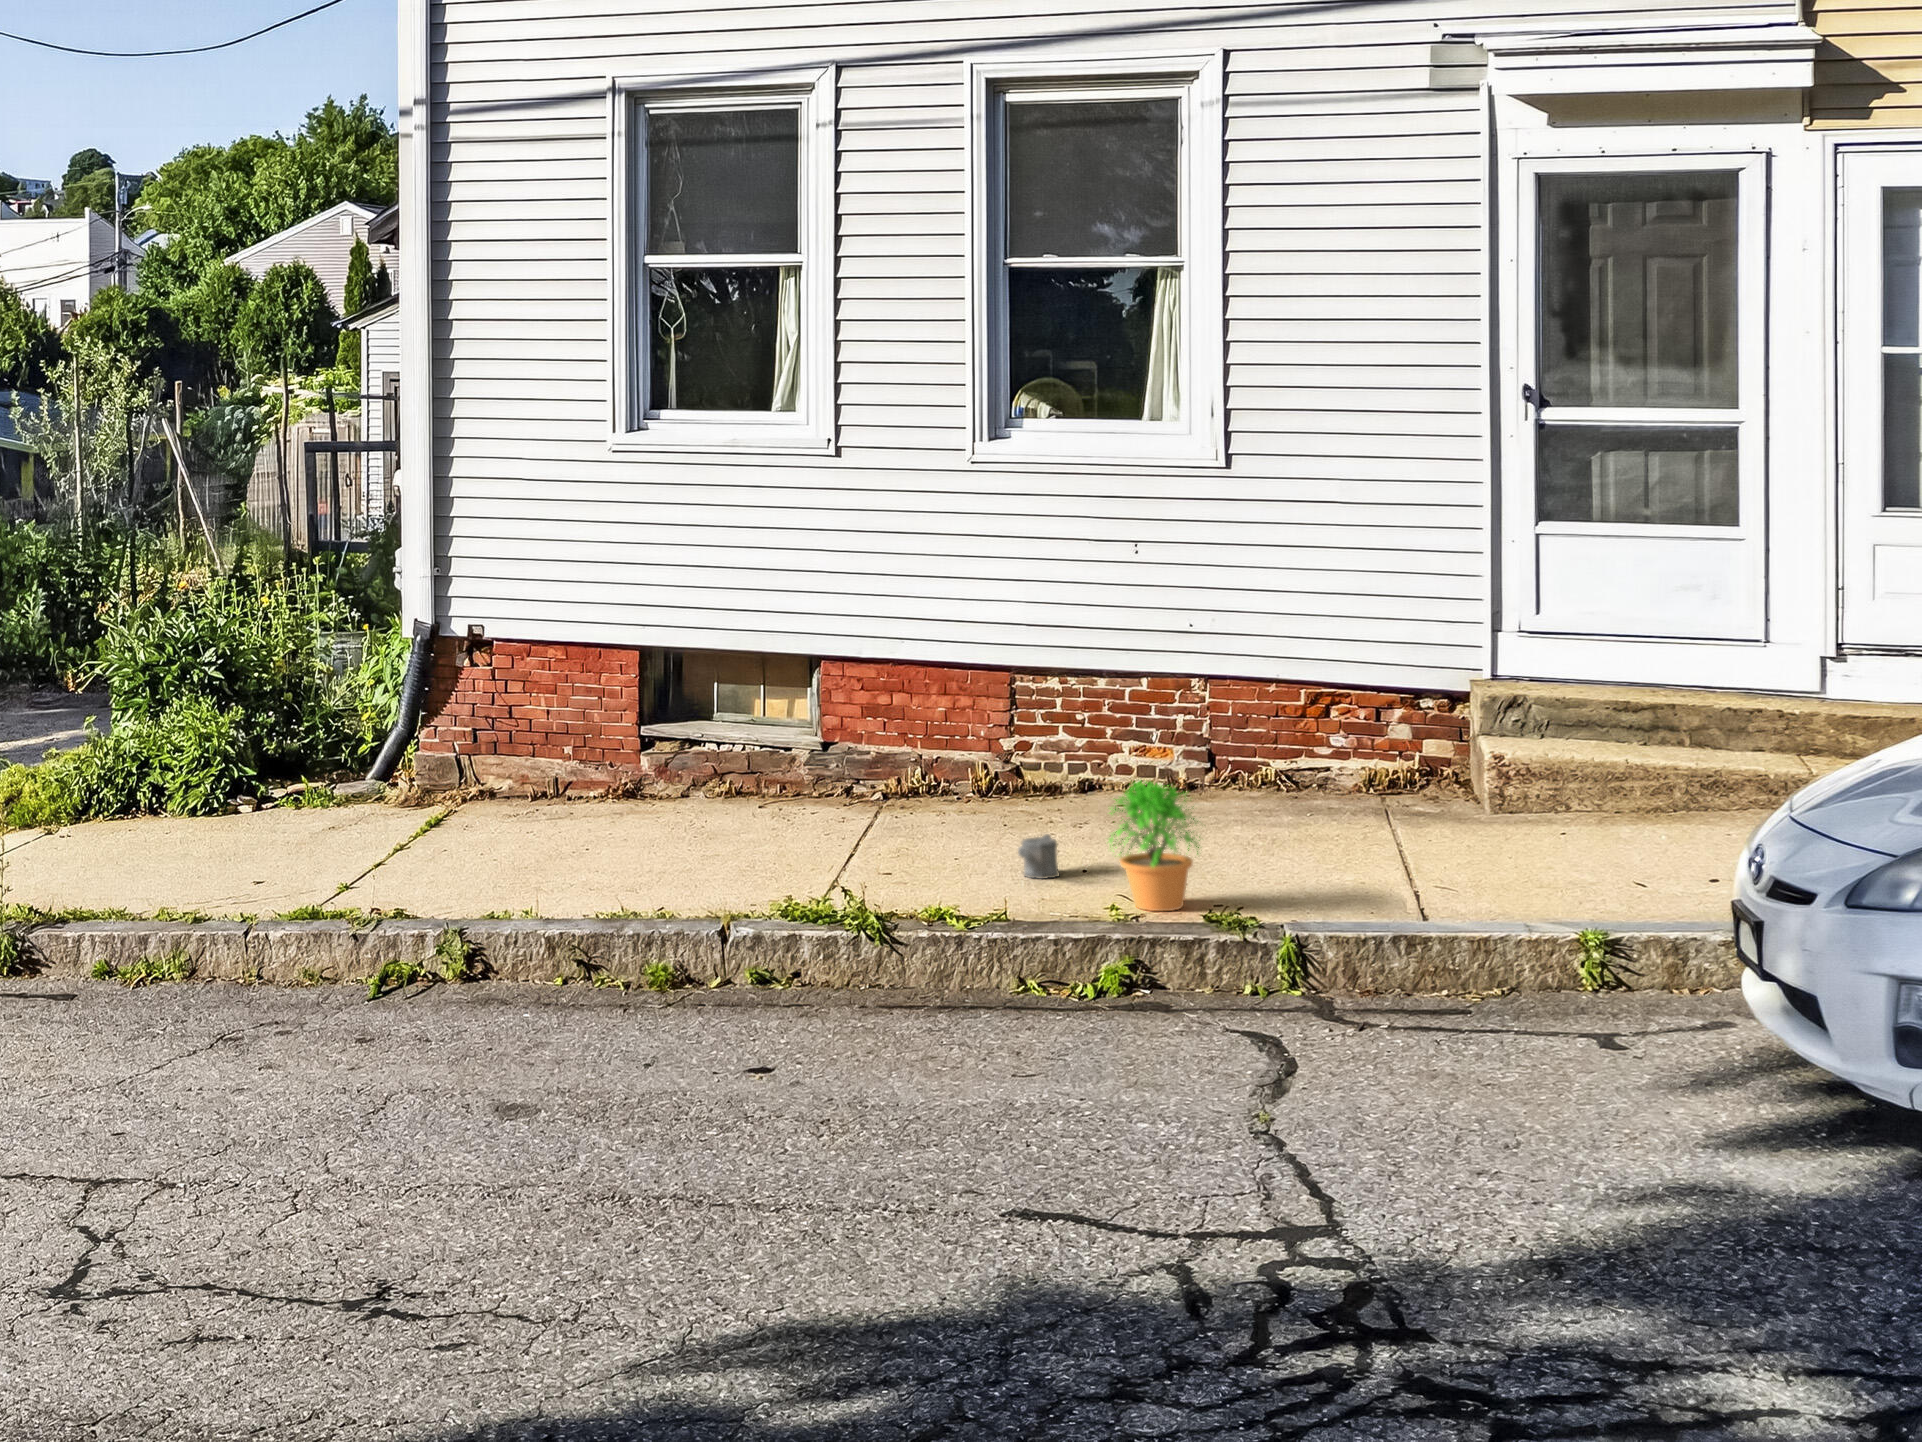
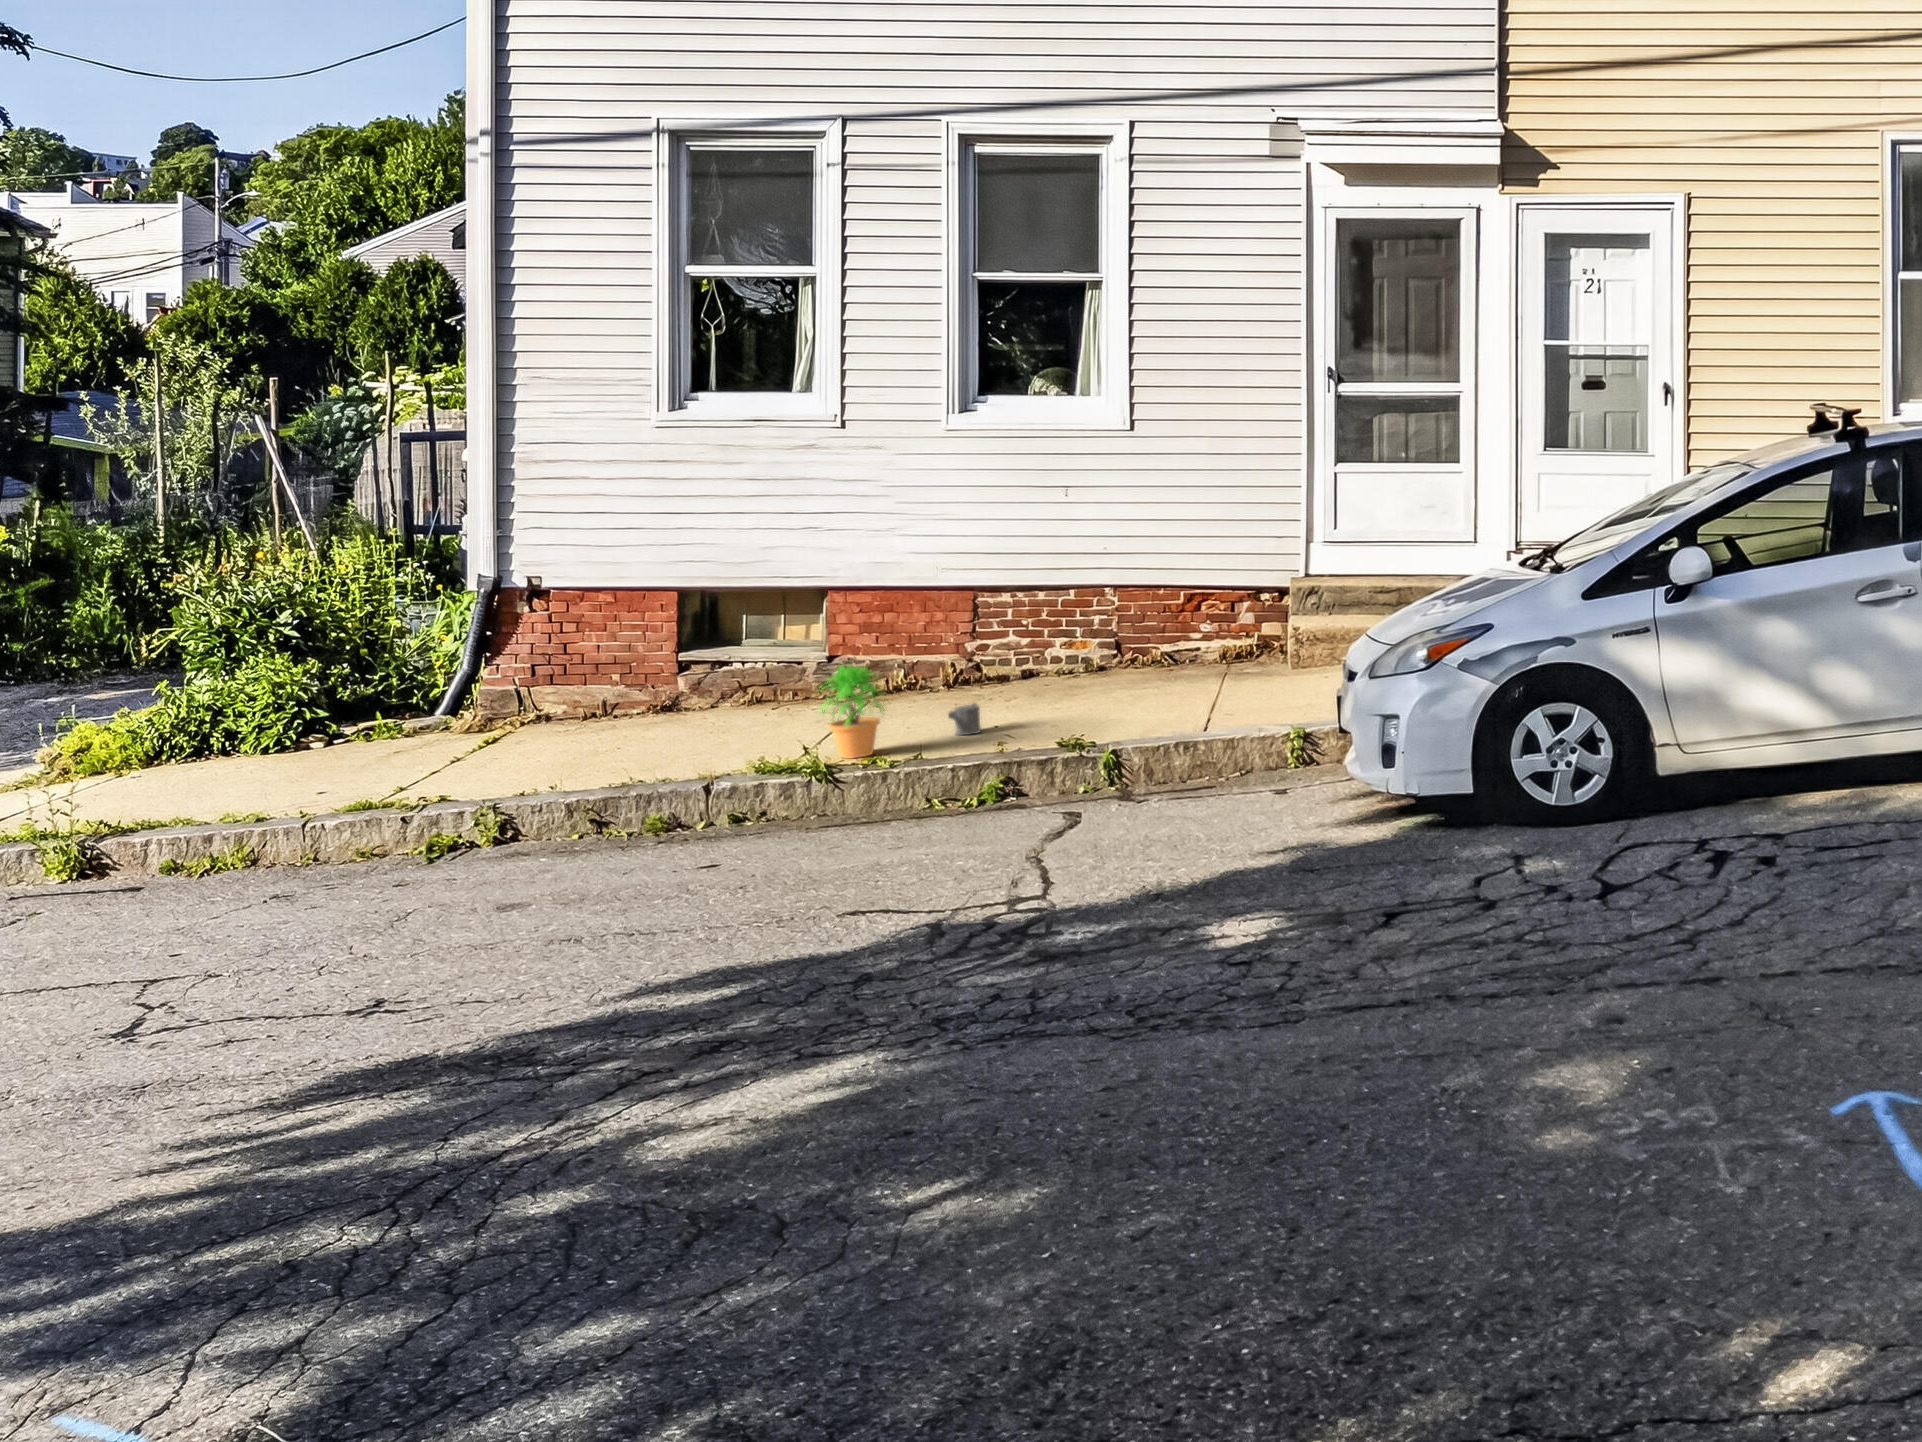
potted plant: present [1109,780,1200,911] -> present [820,664,885,759]

